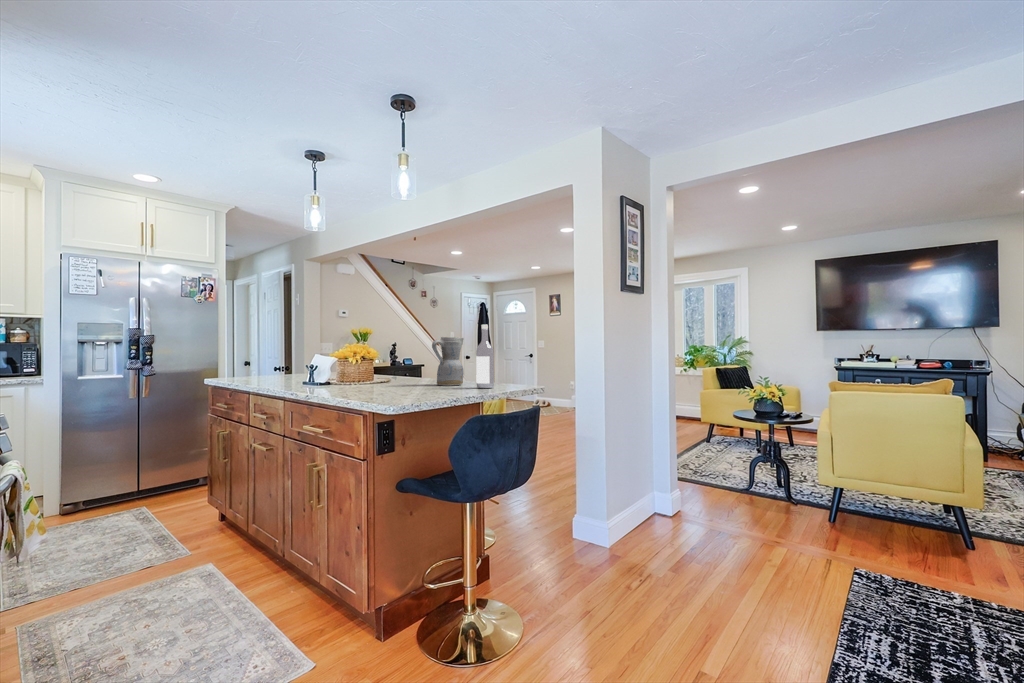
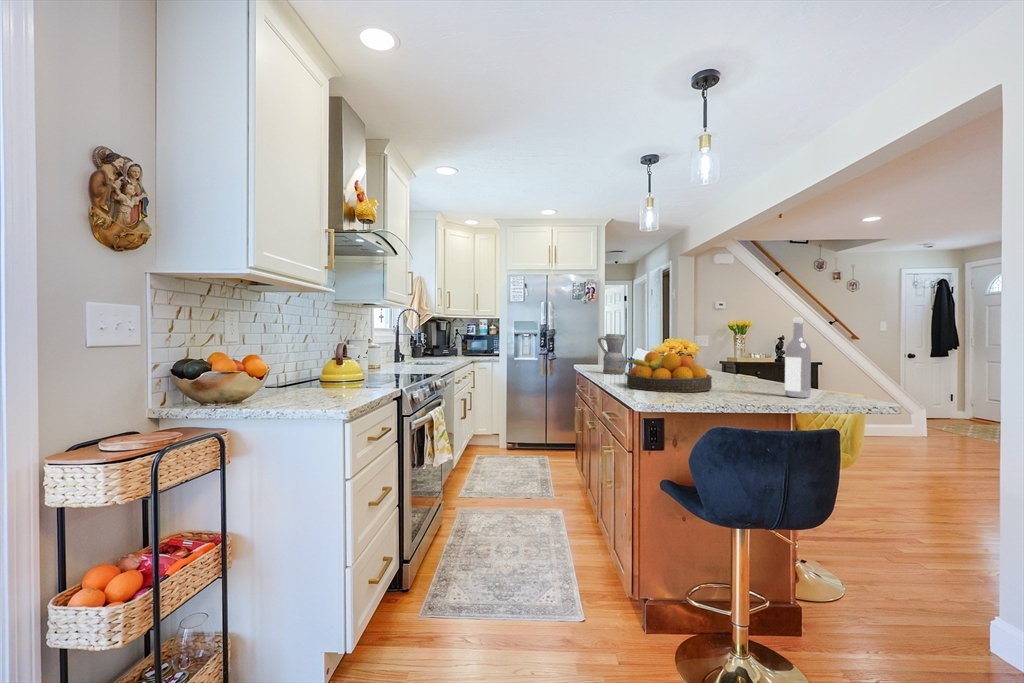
ceramic pitcher: present [432,337,464,386] -> present [598,334,626,374]
fruit bowl: none [335,356,421,395] -> present [626,352,712,392]

